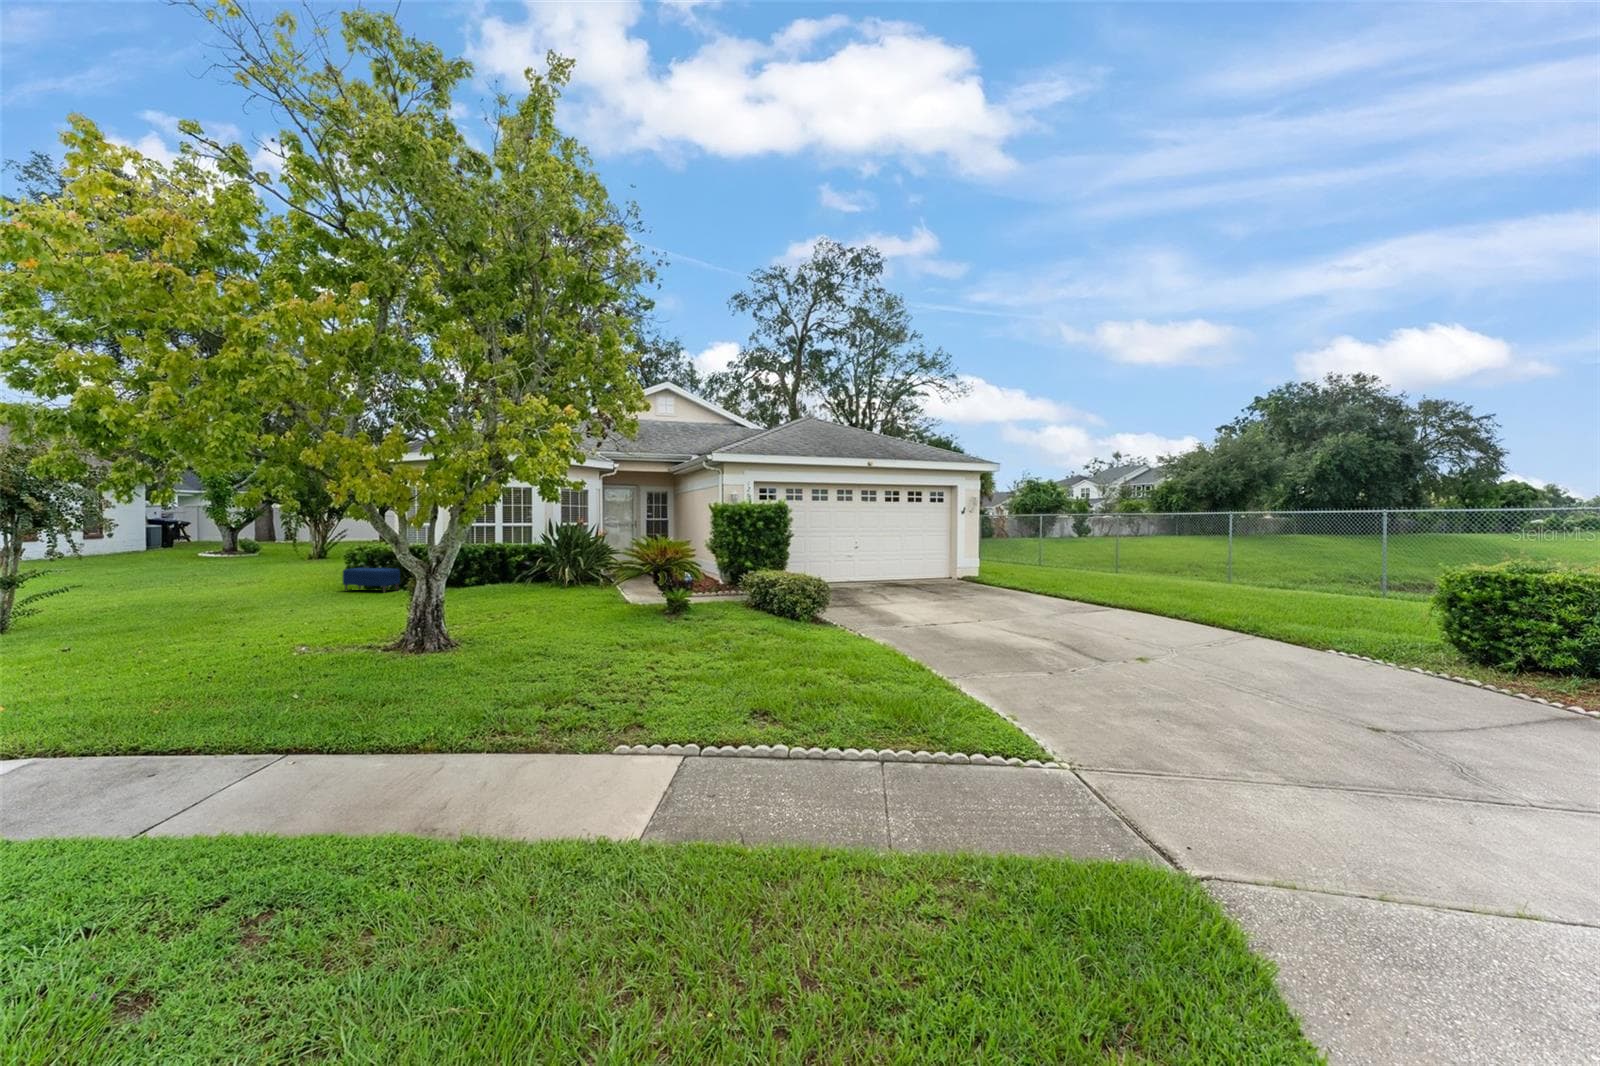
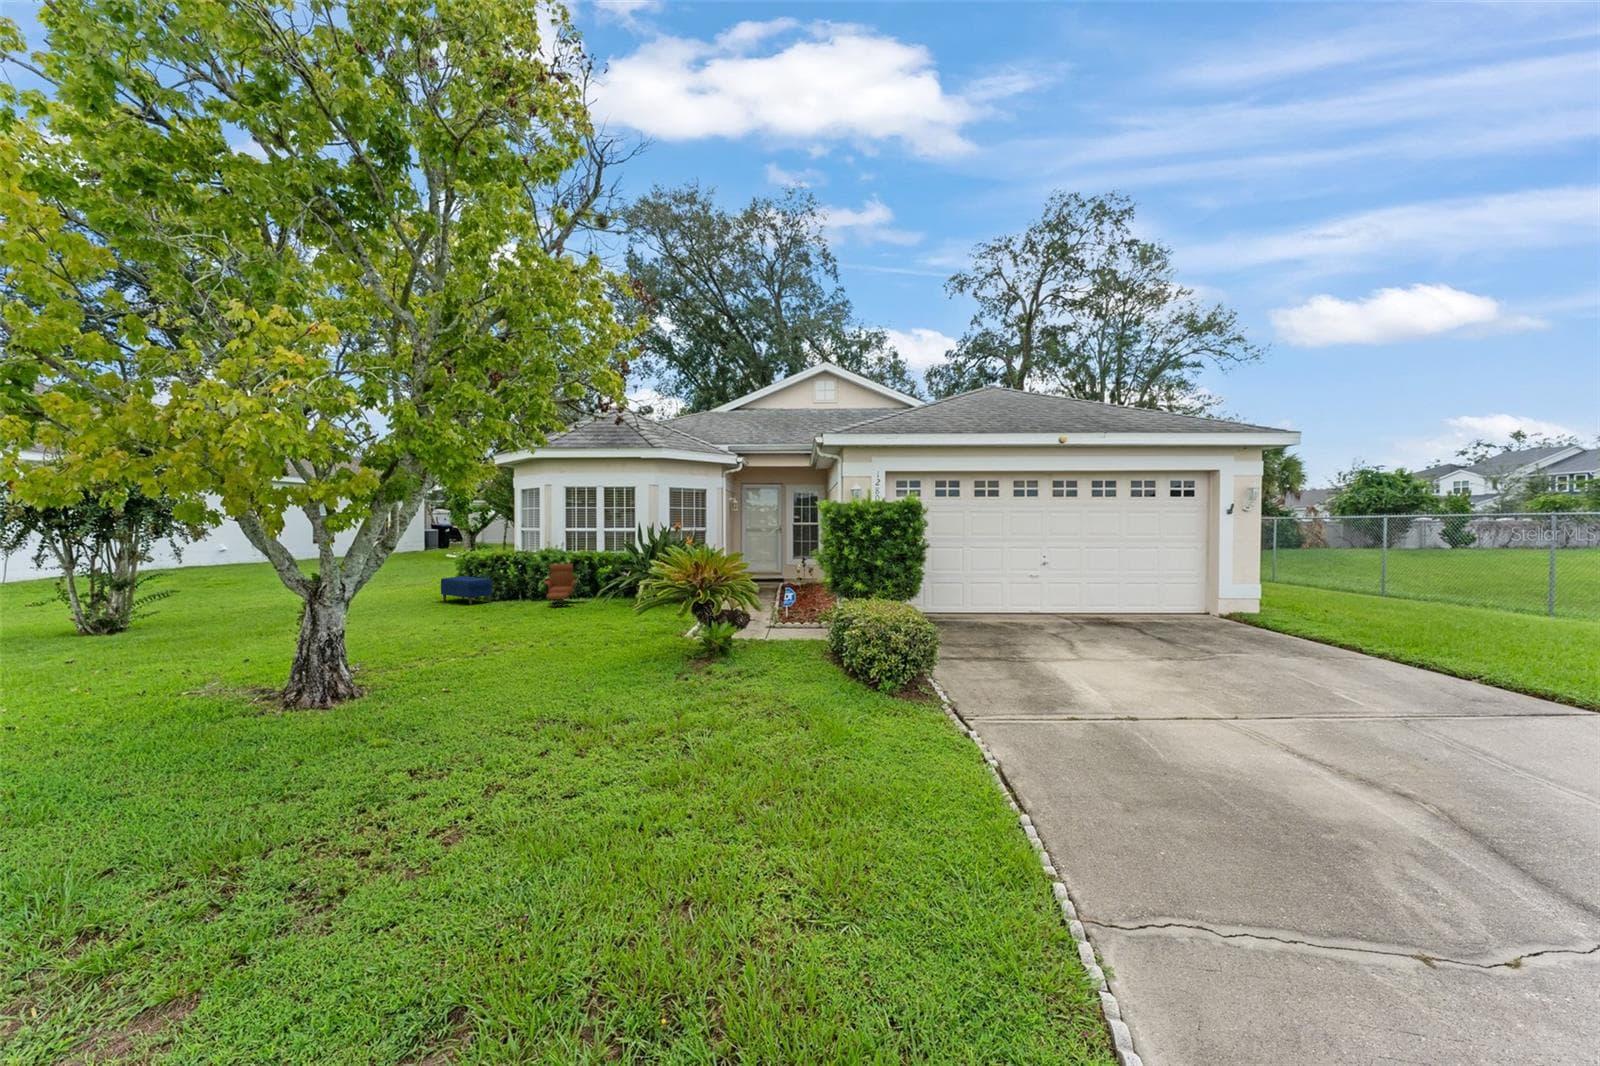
lounge chair: none [456,554,487,592] -> present [544,564,578,607]

